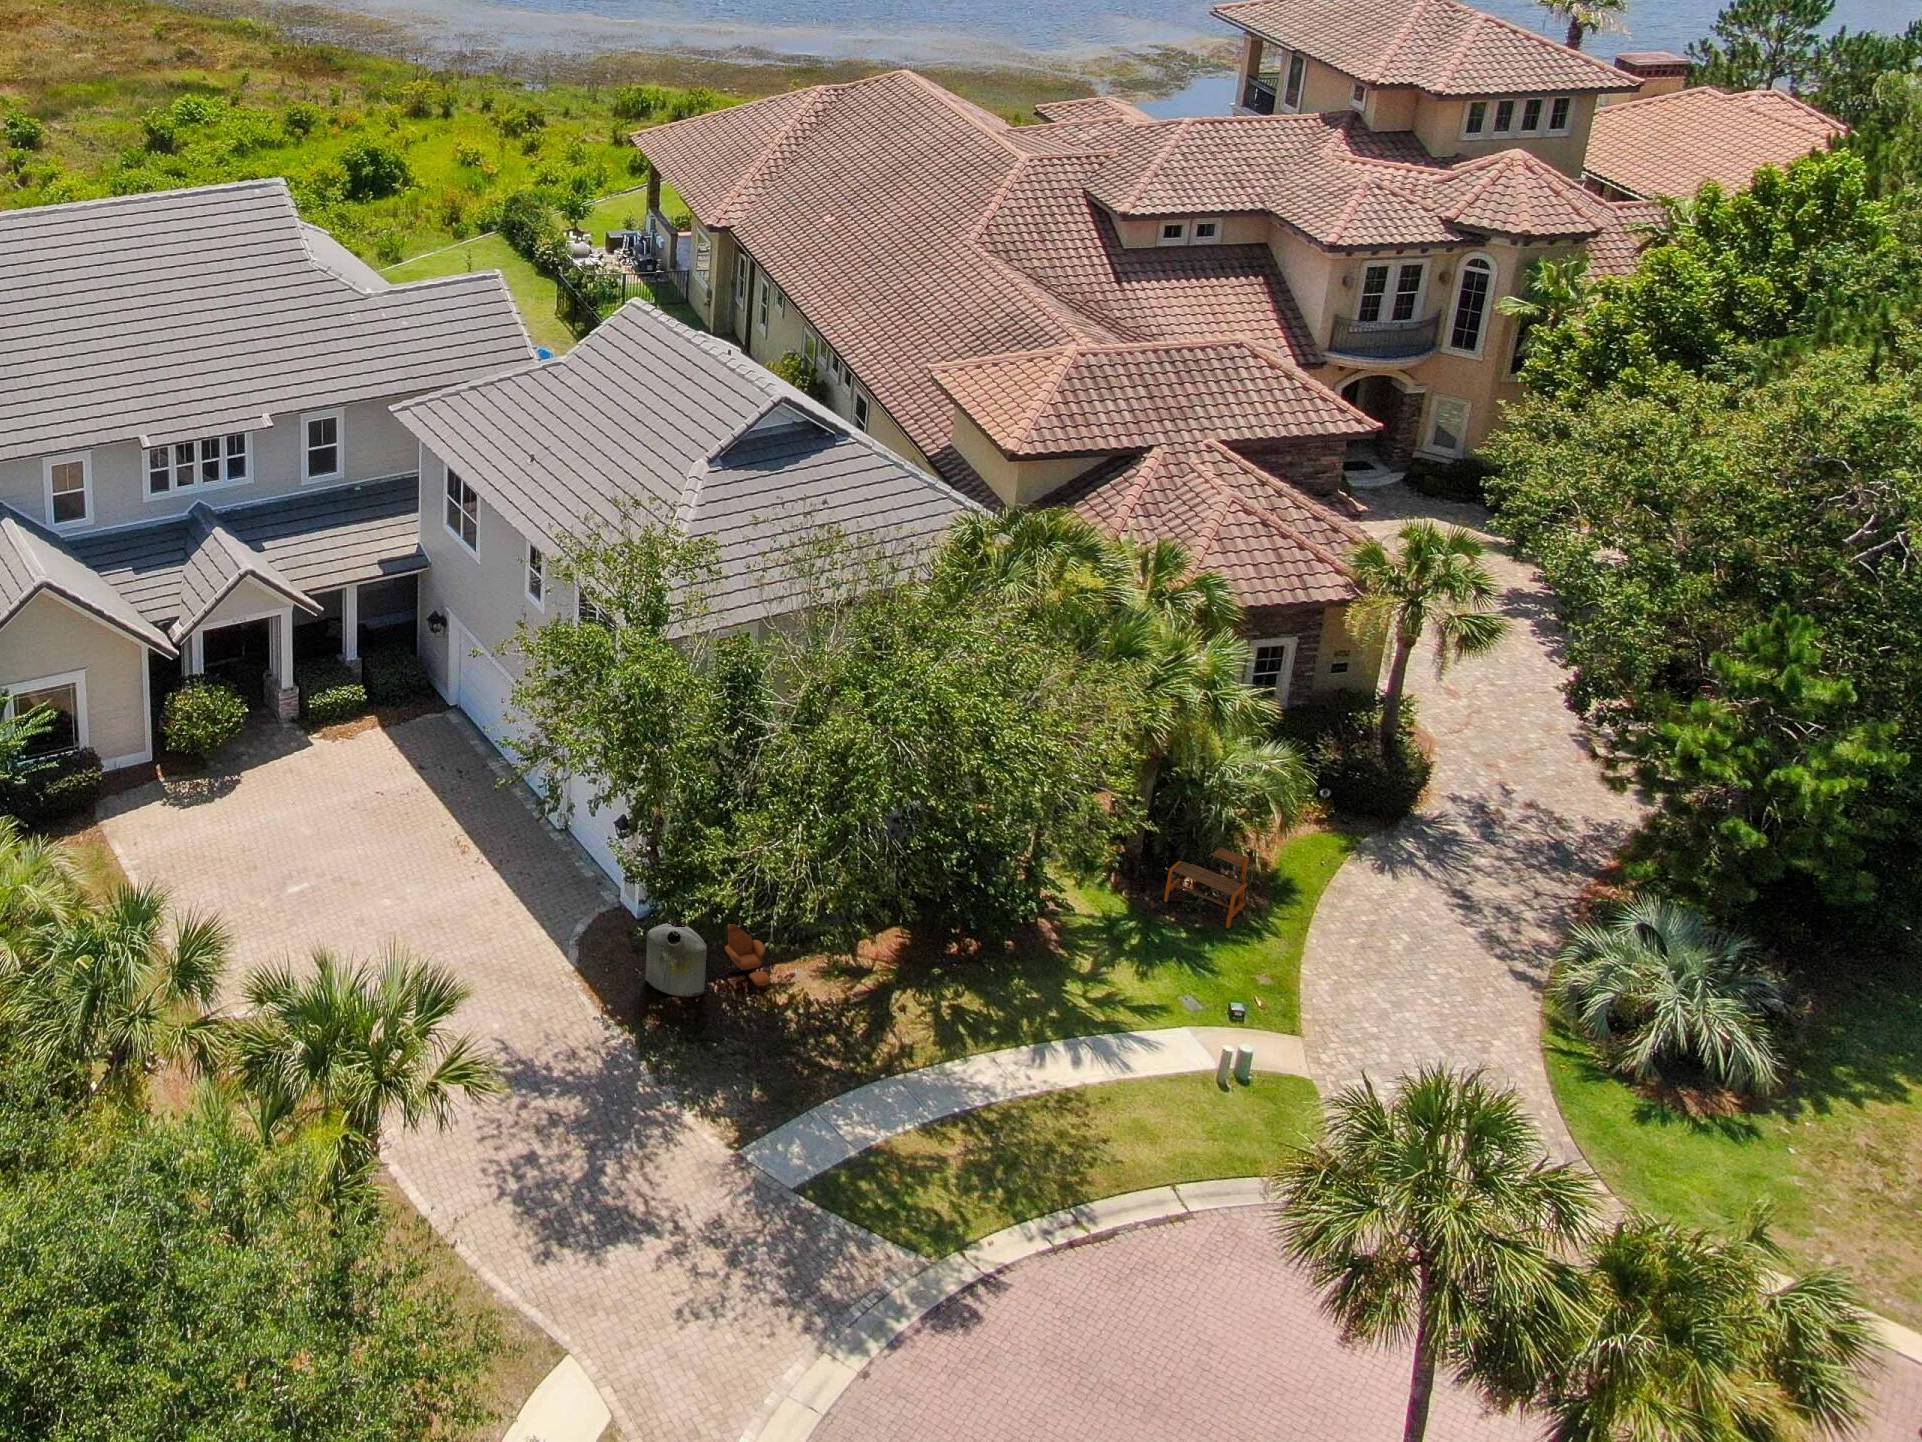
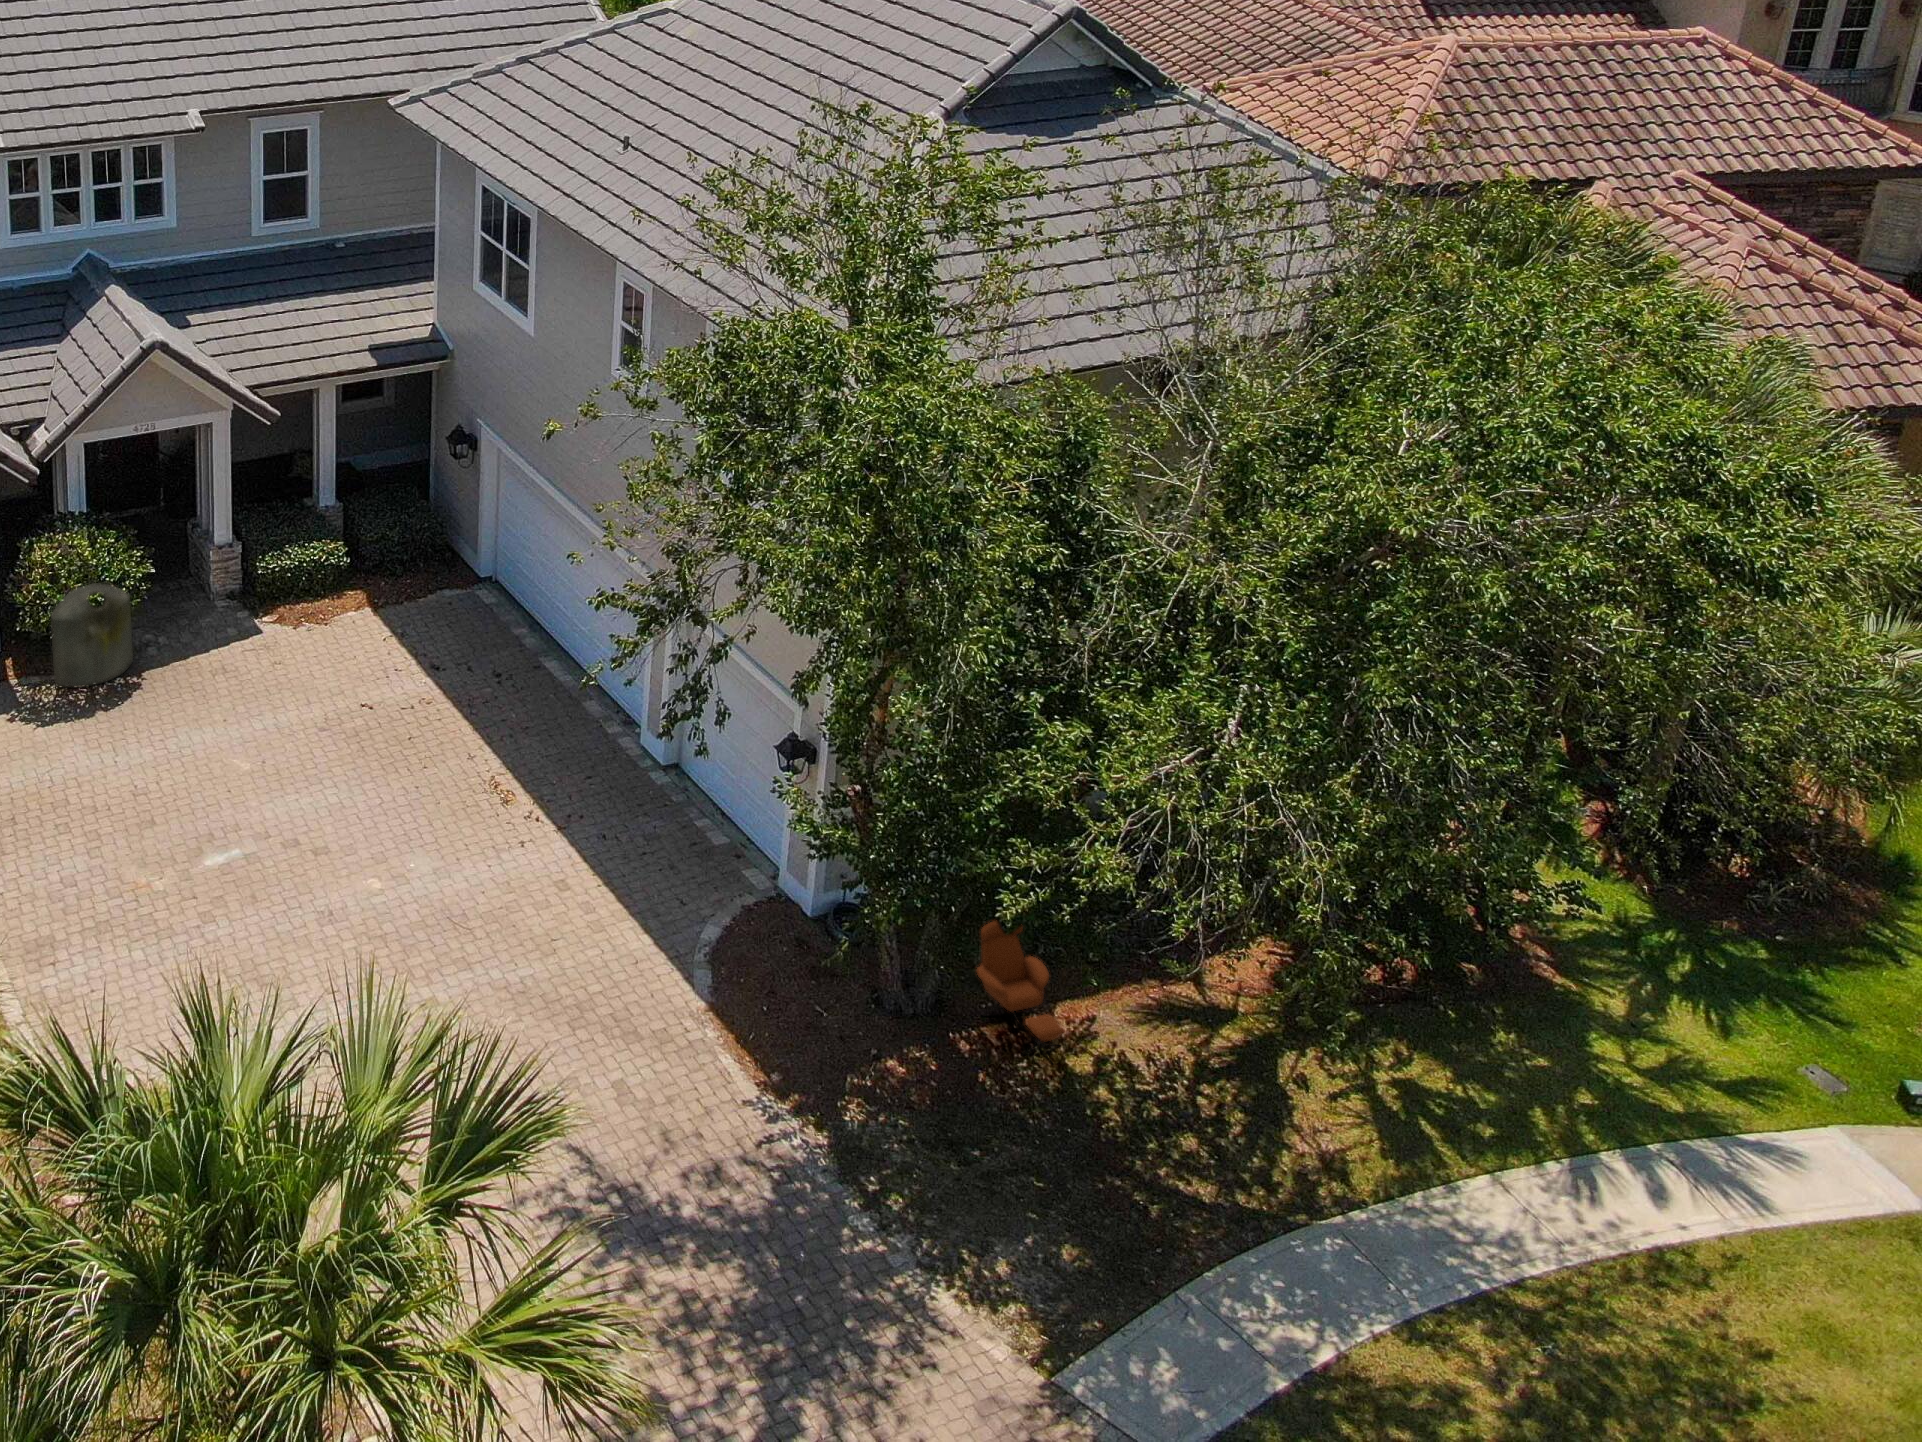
bench: present [1164,847,1249,928] -> none [1727,779,1896,944]
trash can: present [646,923,707,997] -> present [51,583,133,688]

